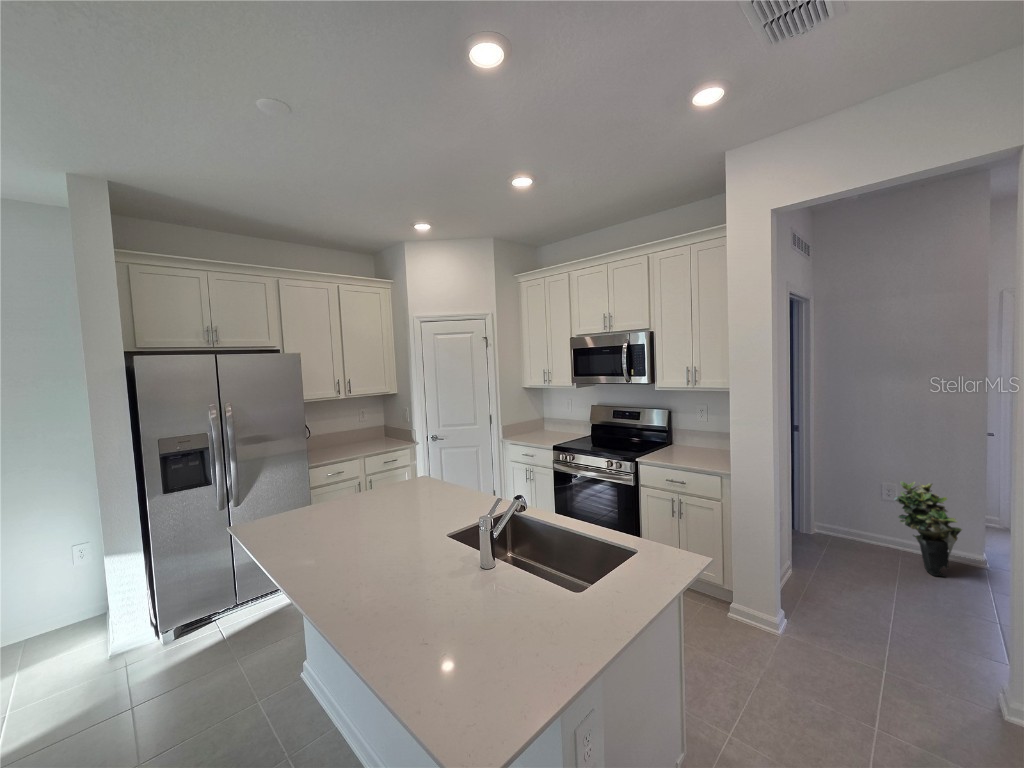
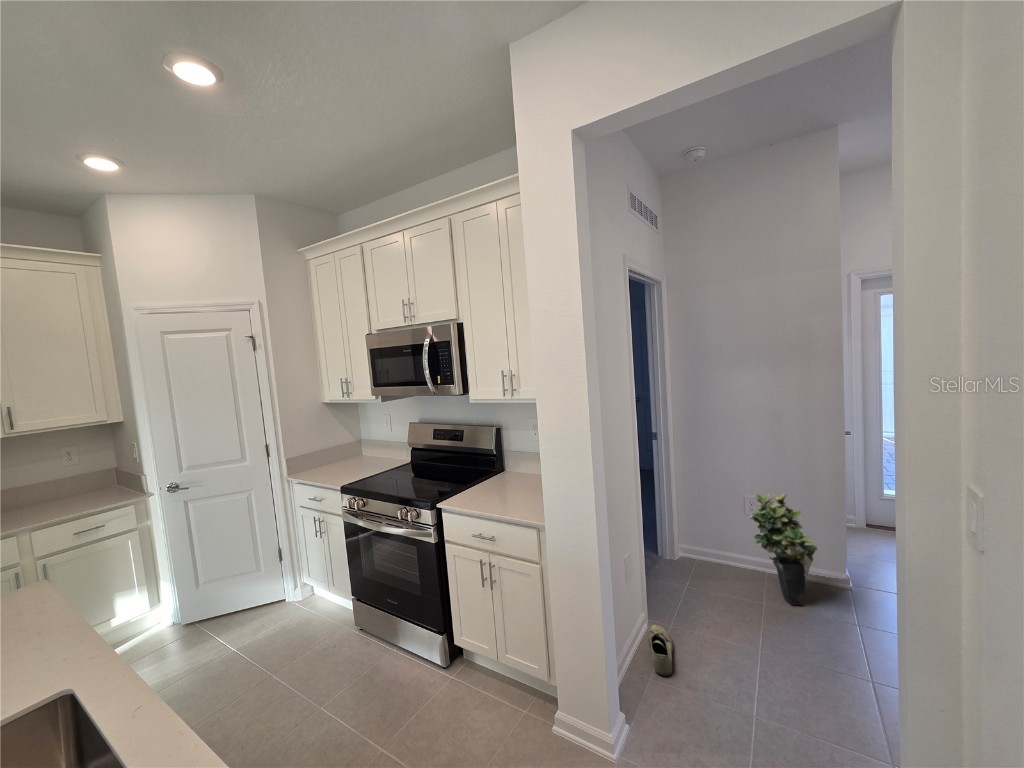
shoe: none [797,572,821,602] -> present [648,625,673,676]

